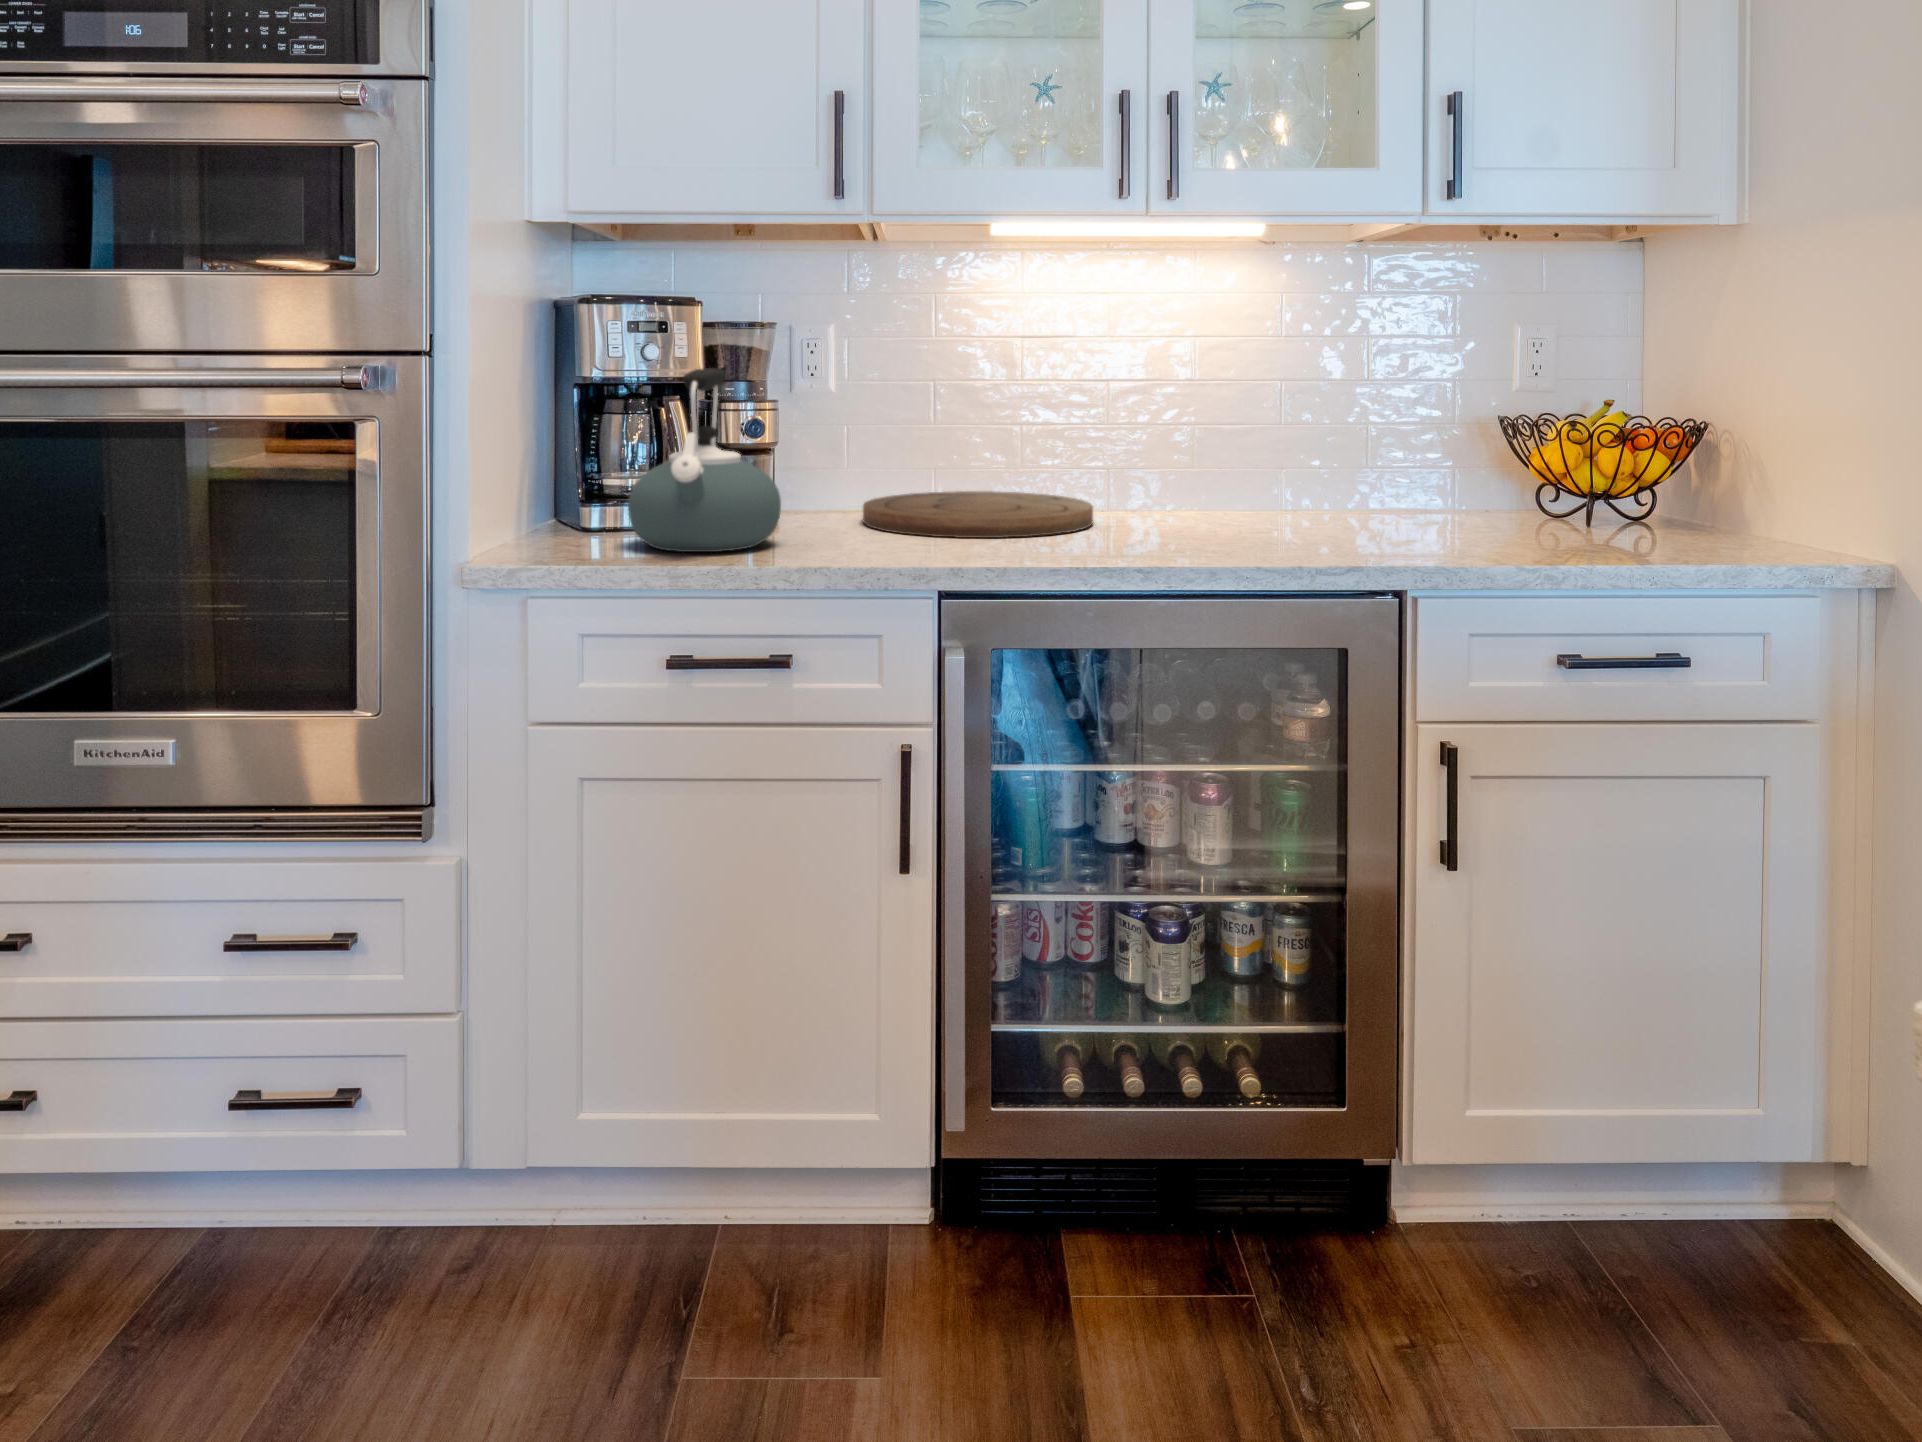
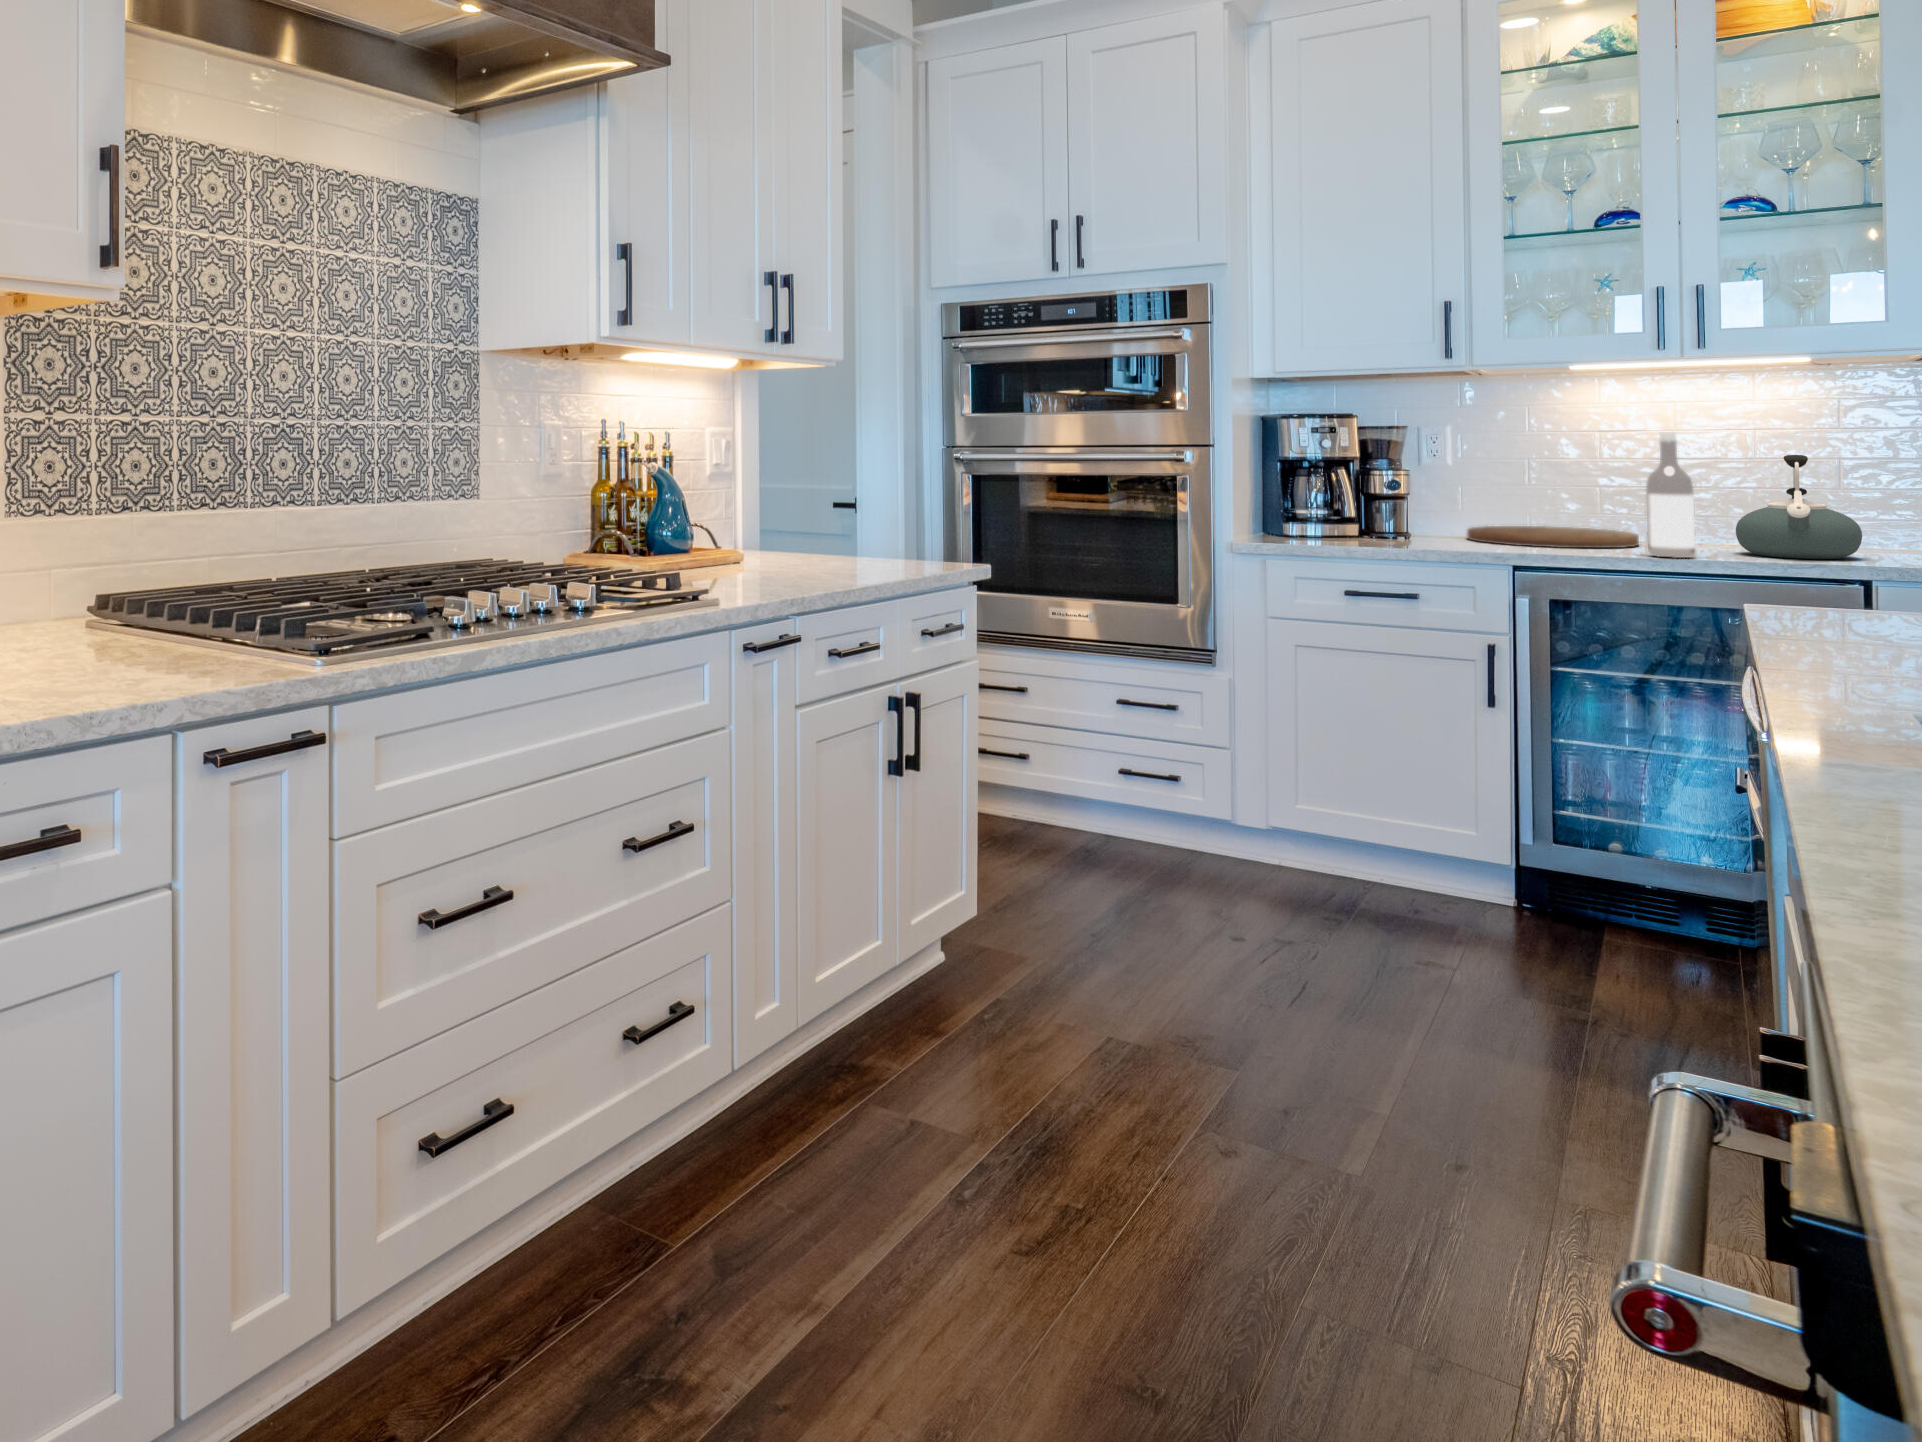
wine bottle: none [1123,327,1185,554] -> present [1646,432,1695,558]
kettle: present [628,368,781,552] -> present [1736,455,1862,559]

